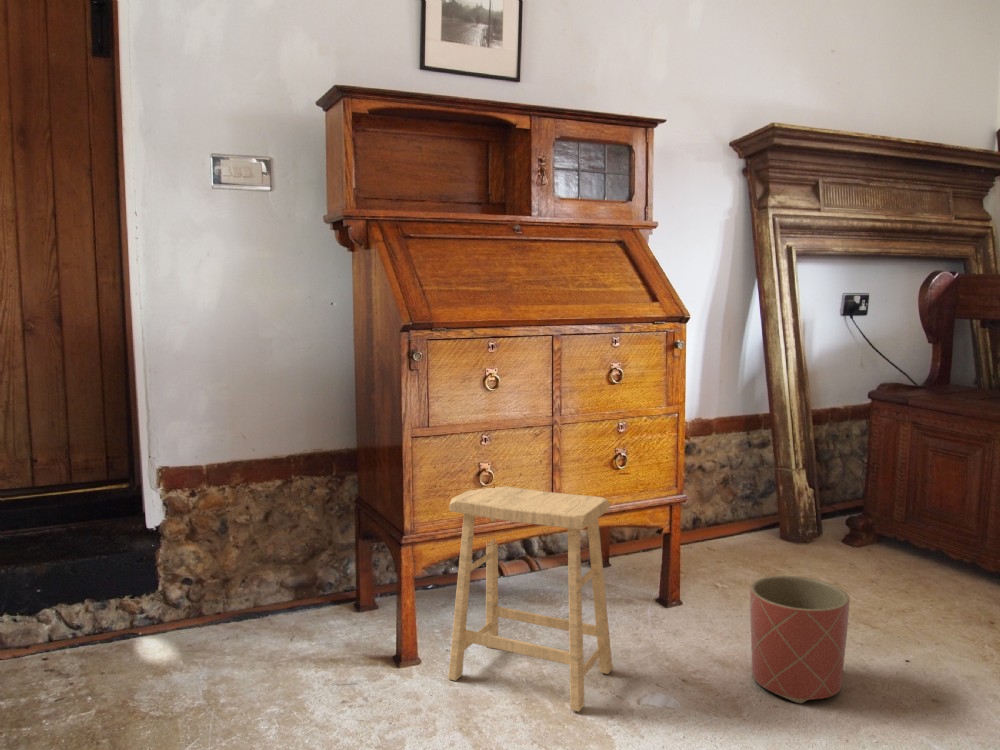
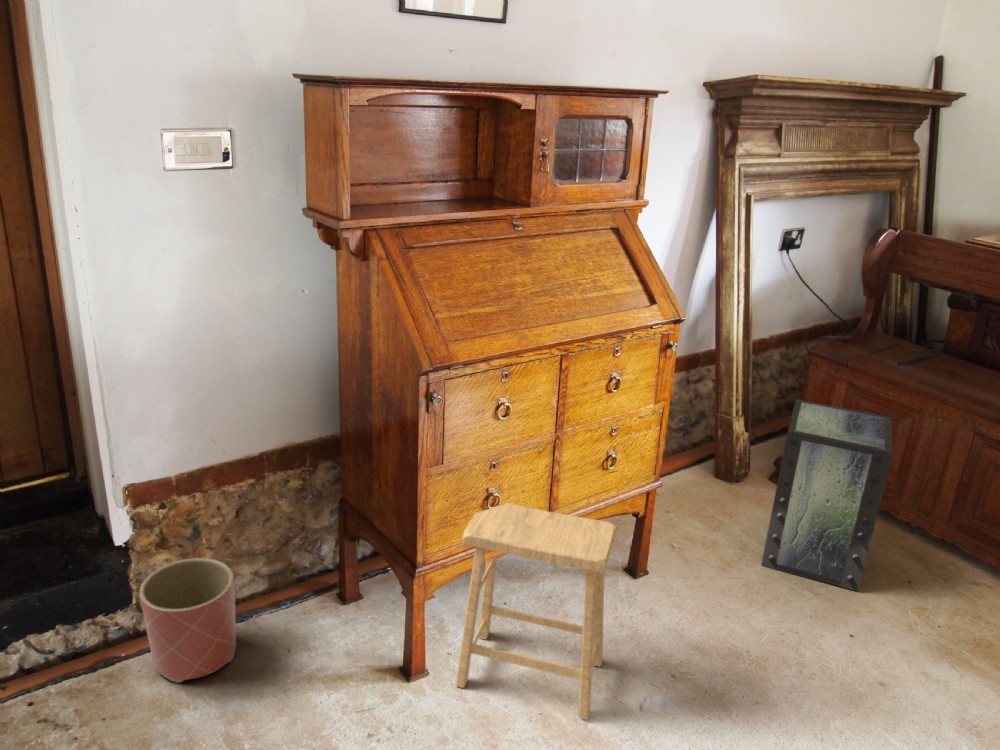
storage box: none [820,432,954,634] -> present [761,399,893,591]
planter: present [750,576,850,703] -> present [140,558,236,683]

